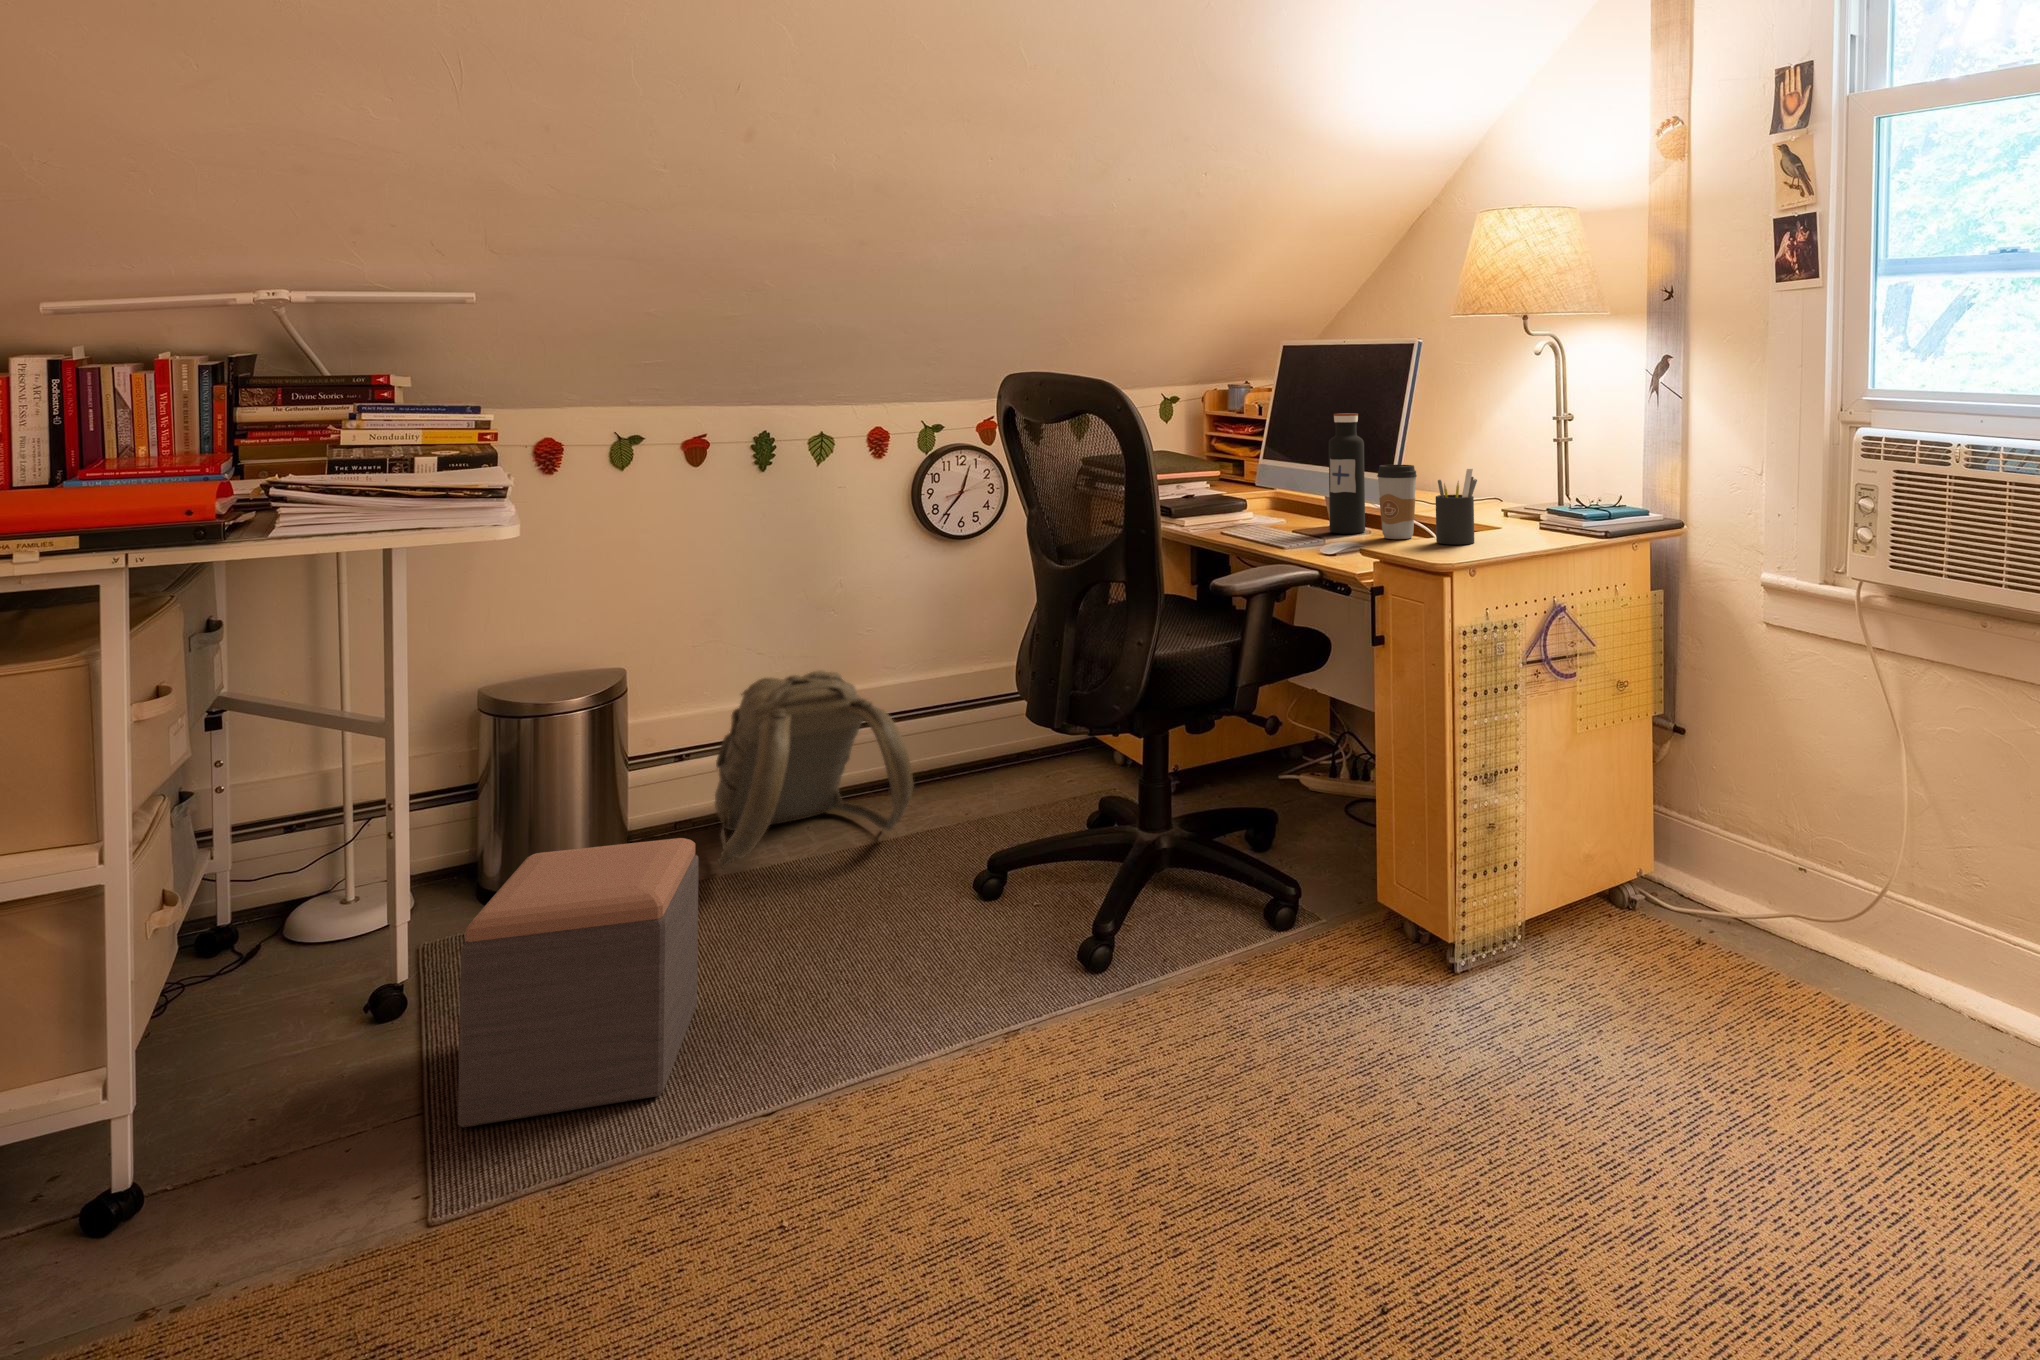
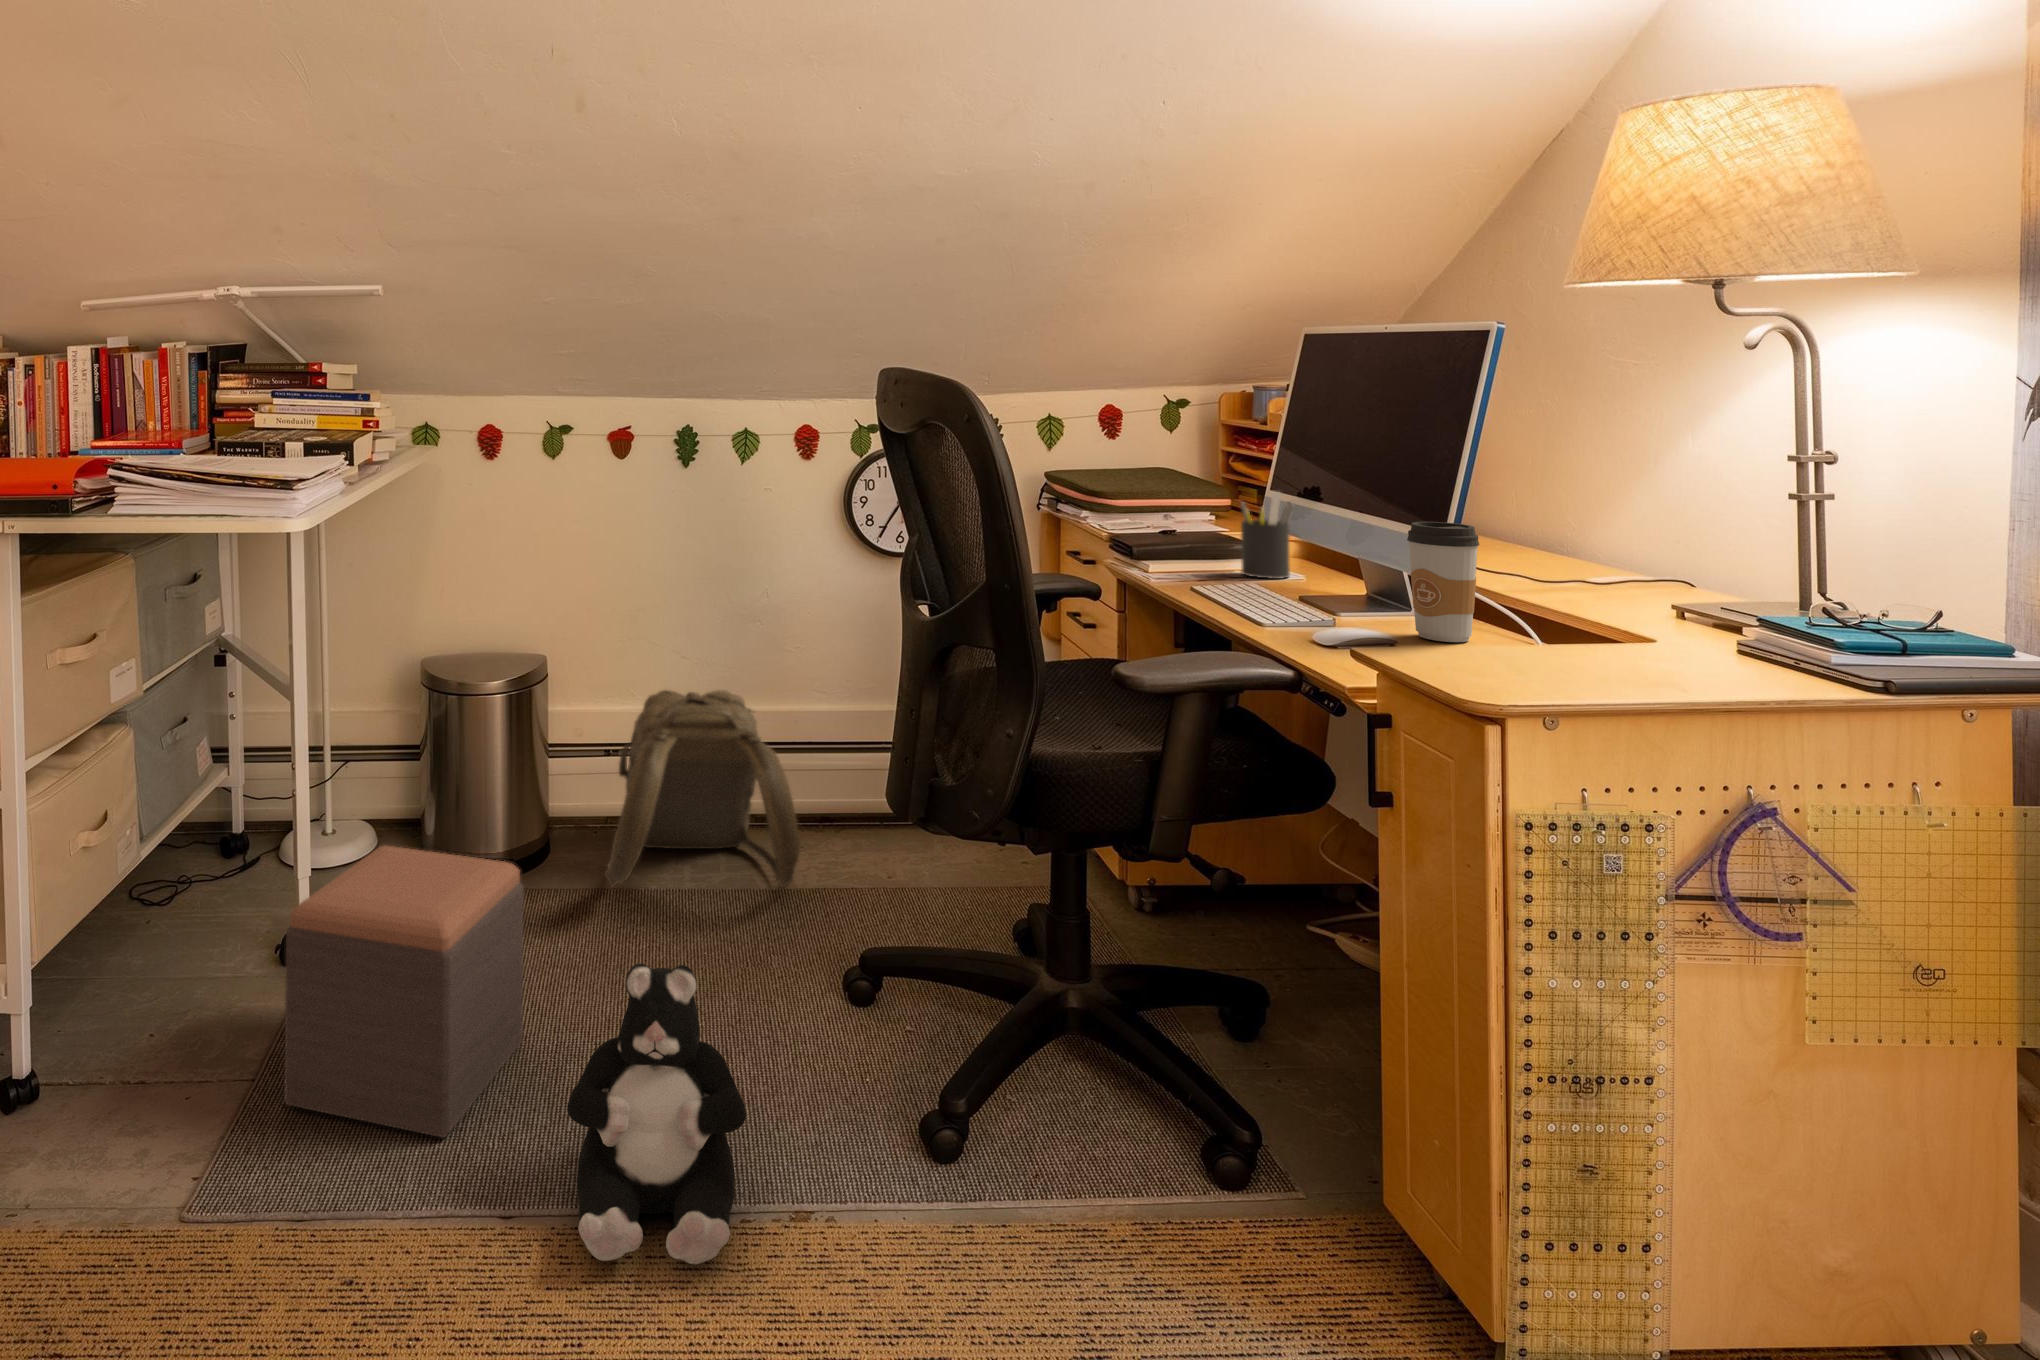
water bottle: present [1329,413,1365,534] -> none [1337,437,1399,620]
pen holder: present [1436,469,1477,544] -> present [1241,492,1294,579]
plush toy: none [803,869,973,1122] -> present [567,964,746,1265]

